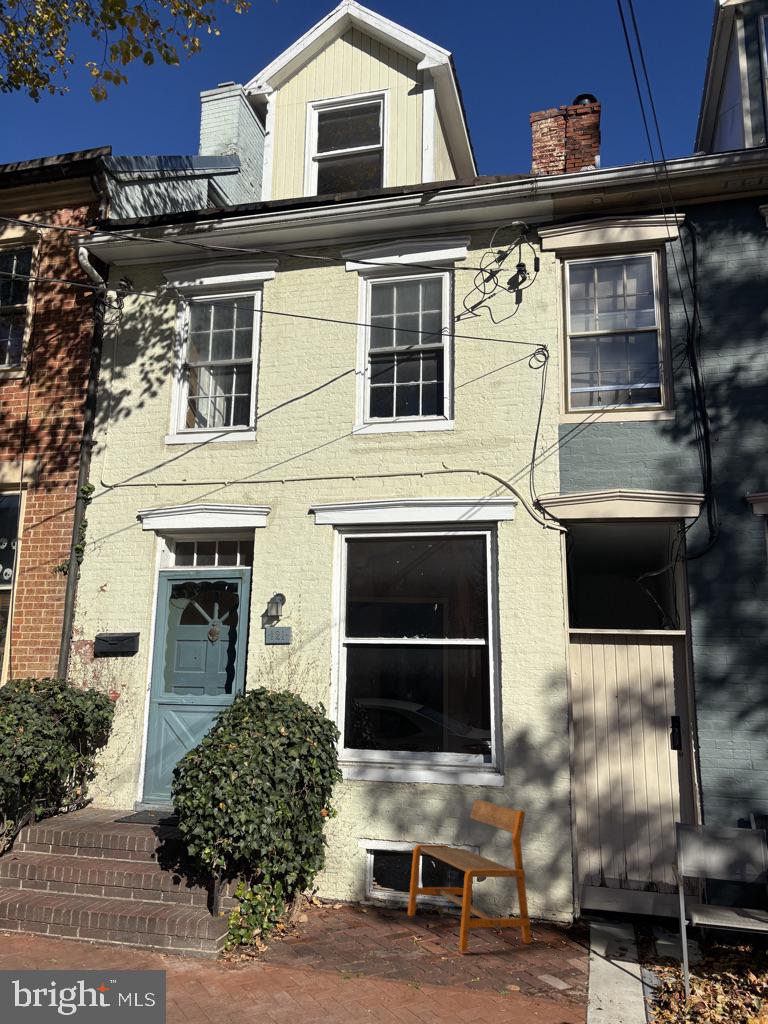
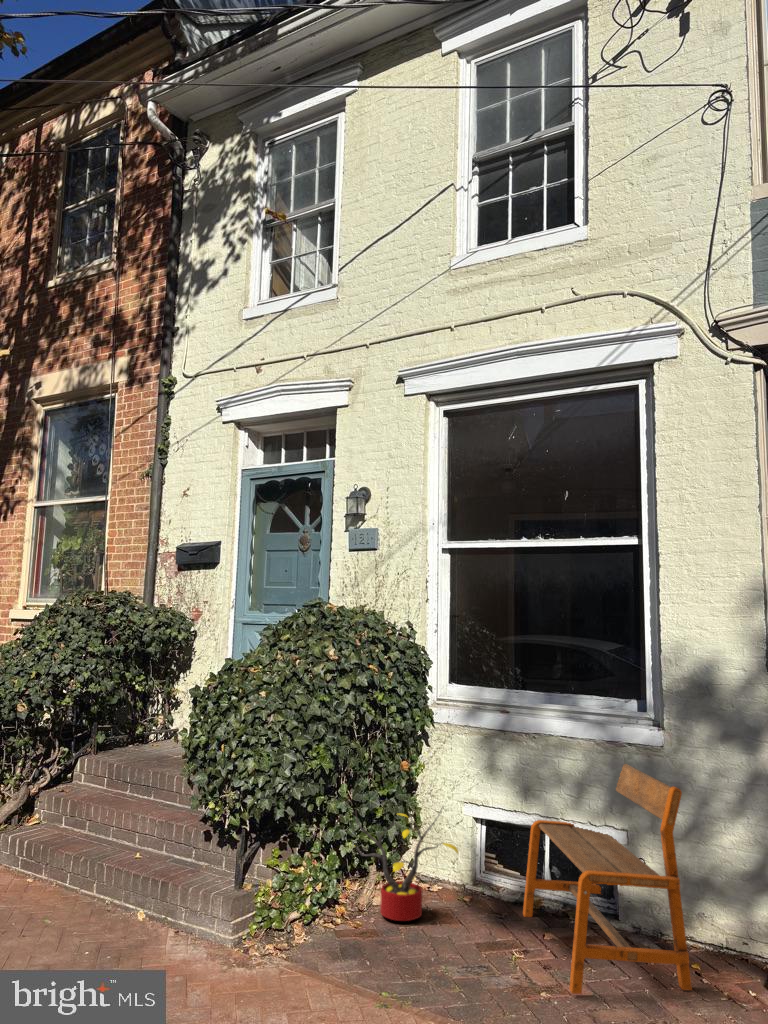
decorative plant: none [280,839,363,926] -> present [356,813,458,921]

